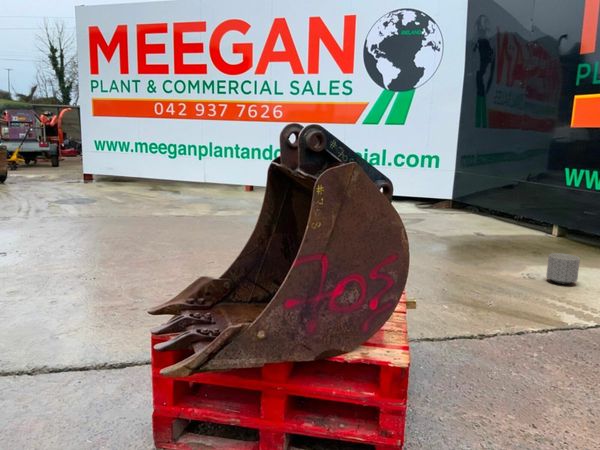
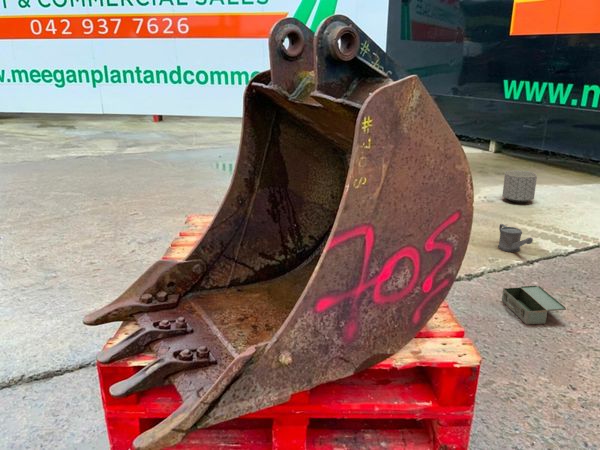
watering can: none [521,296,548,322] -> present [498,224,533,252]
toolbox: none [502,345,553,377] -> present [502,286,566,324]

